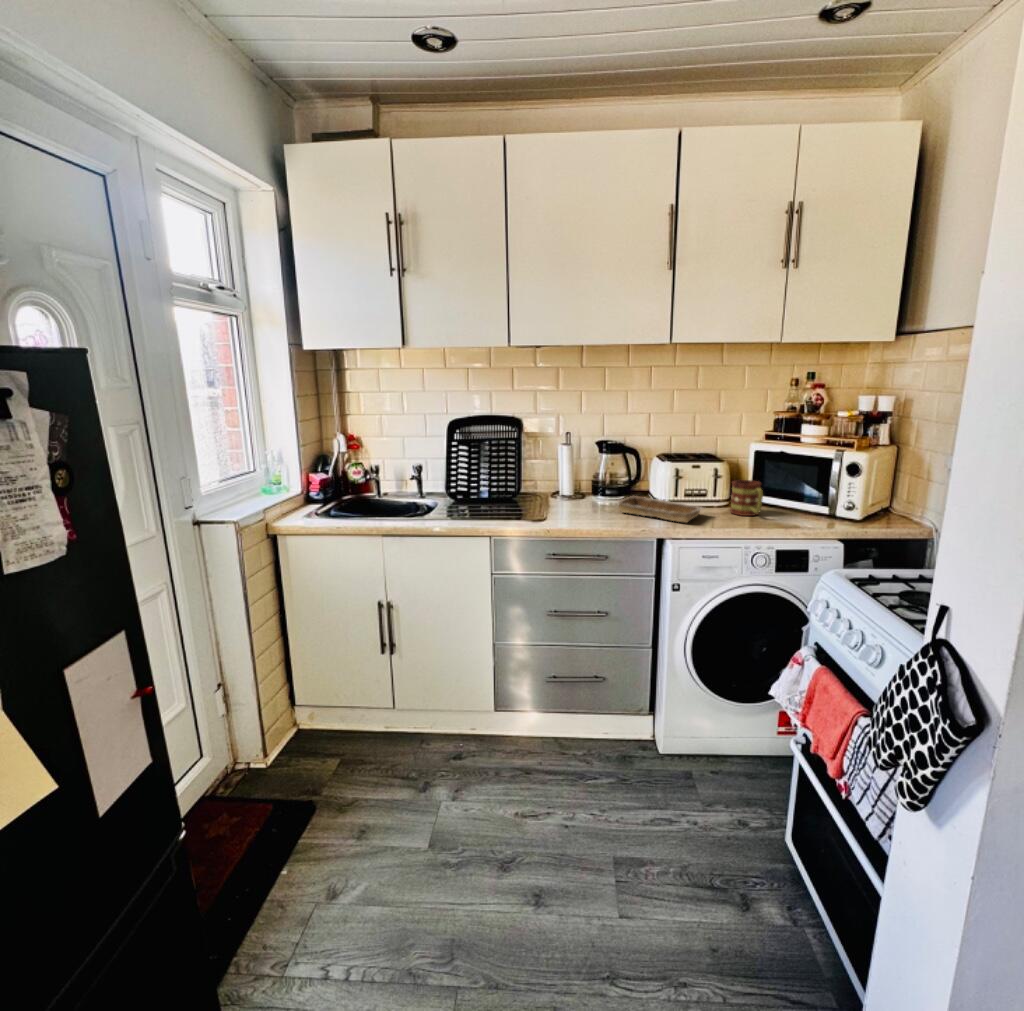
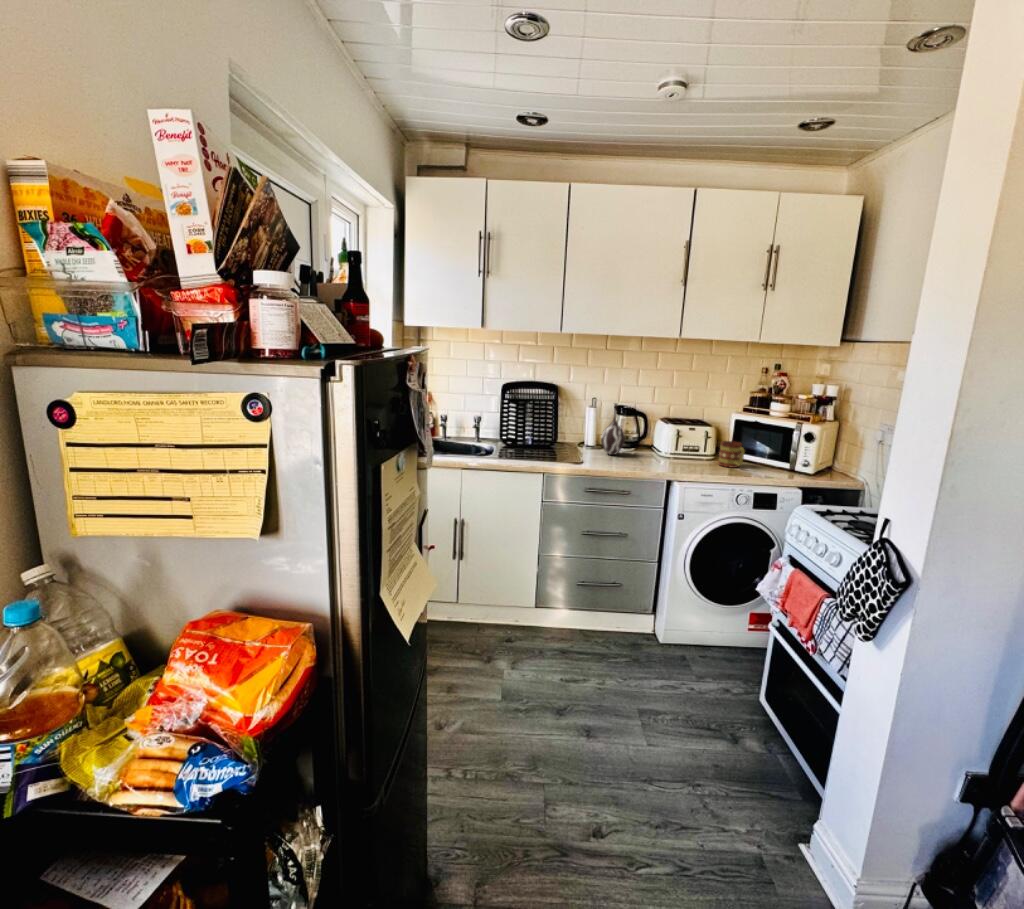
vase: none [574,437,605,506] -> present [601,403,625,455]
tray: present [618,496,702,522] -> none [634,449,702,470]

